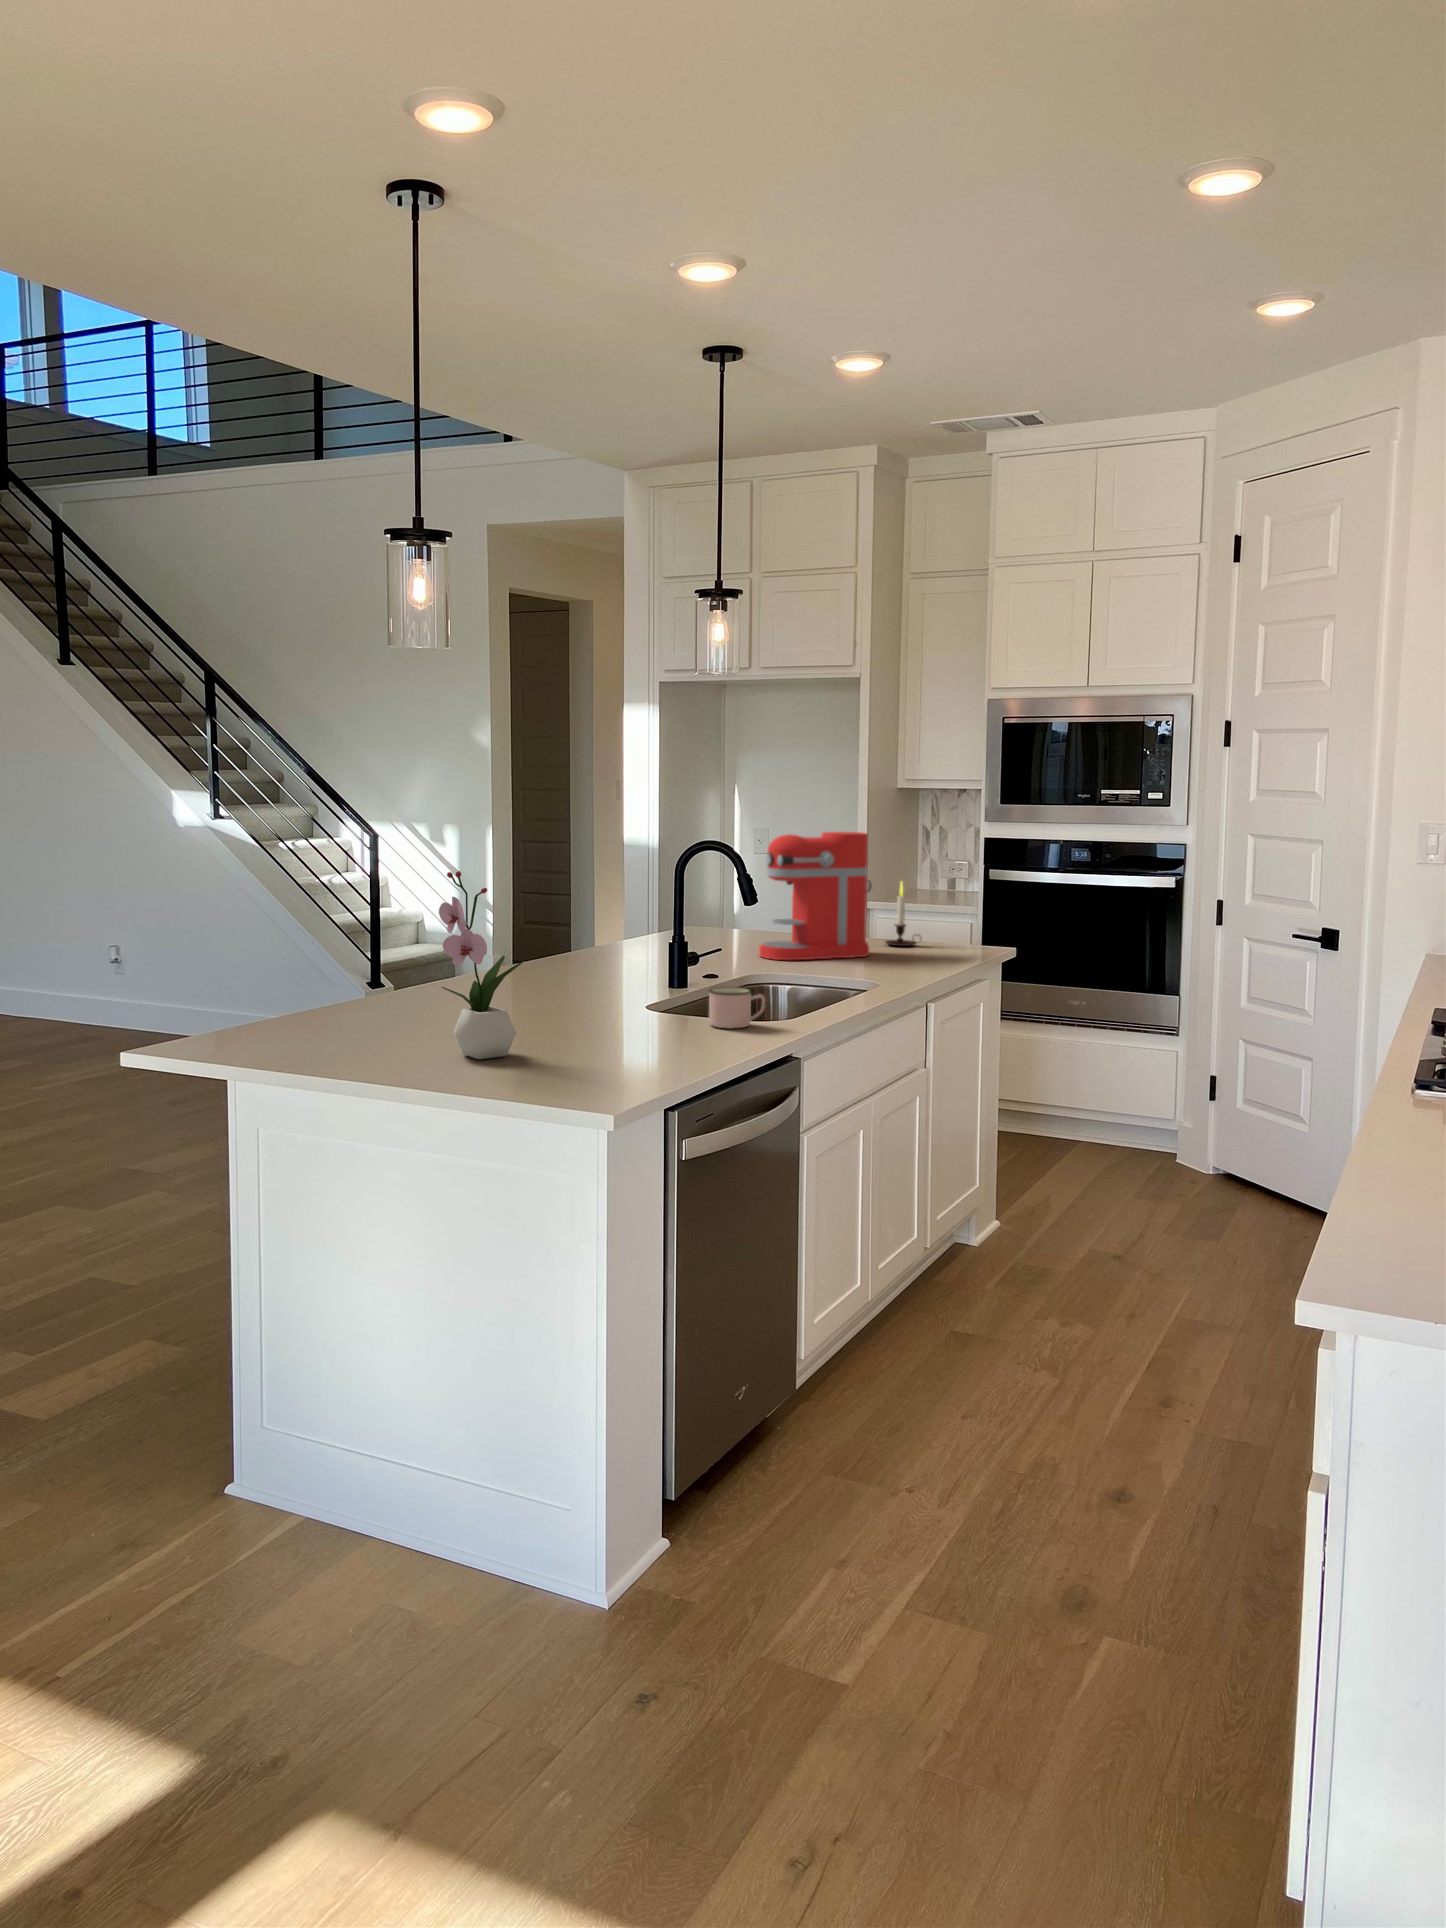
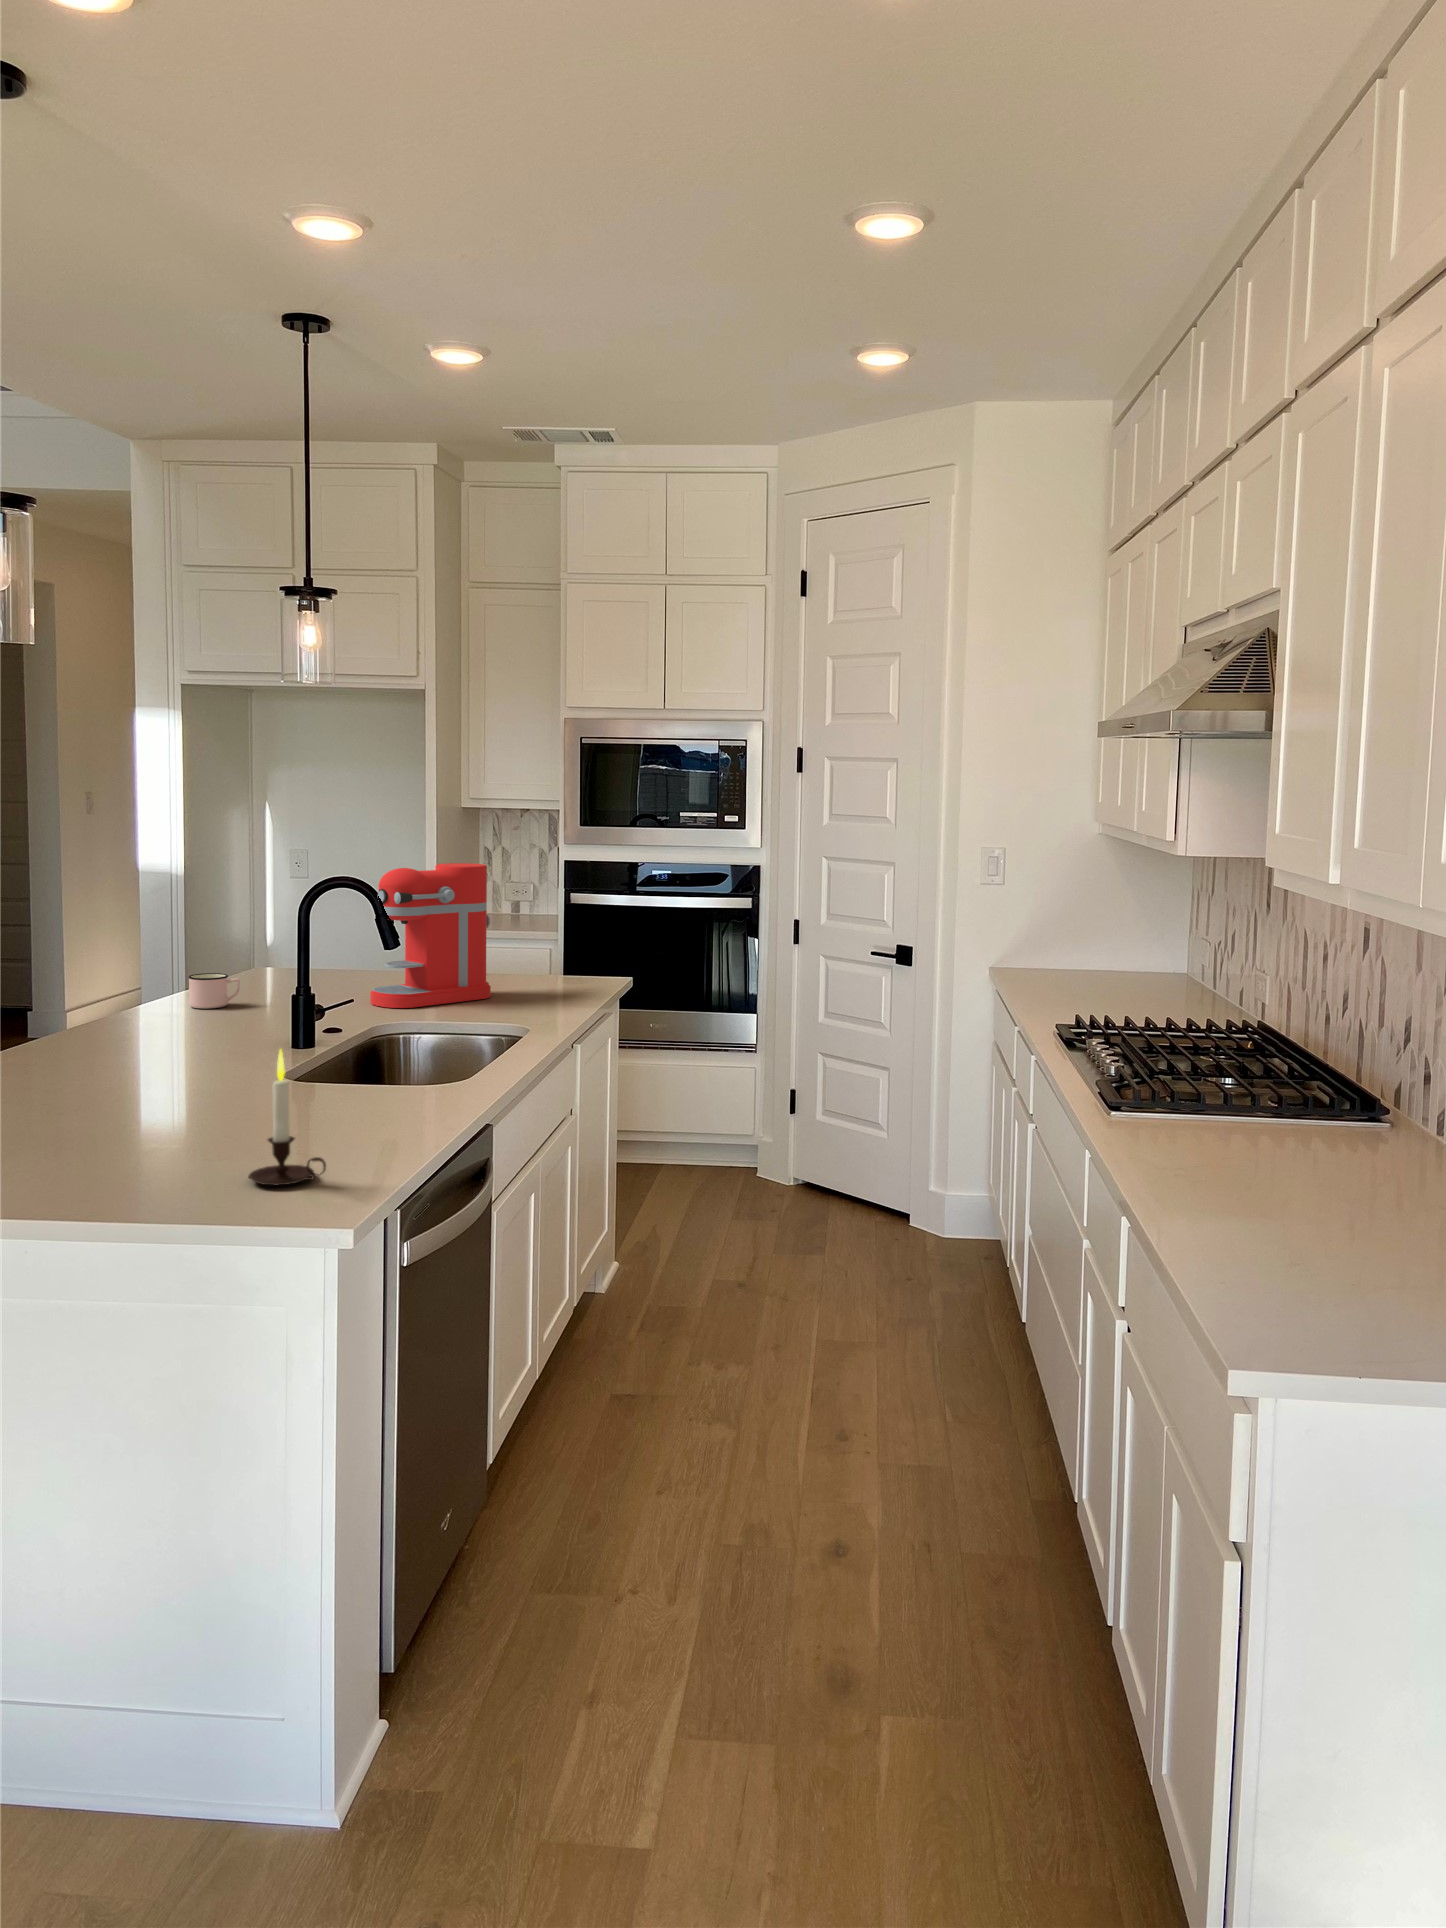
flower arrangement: present [439,871,524,1059] -> none [57,944,179,1184]
candle: present [886,883,918,946] -> present [249,1049,326,1185]
mug: present [709,987,765,1028] -> present [189,973,240,1008]

